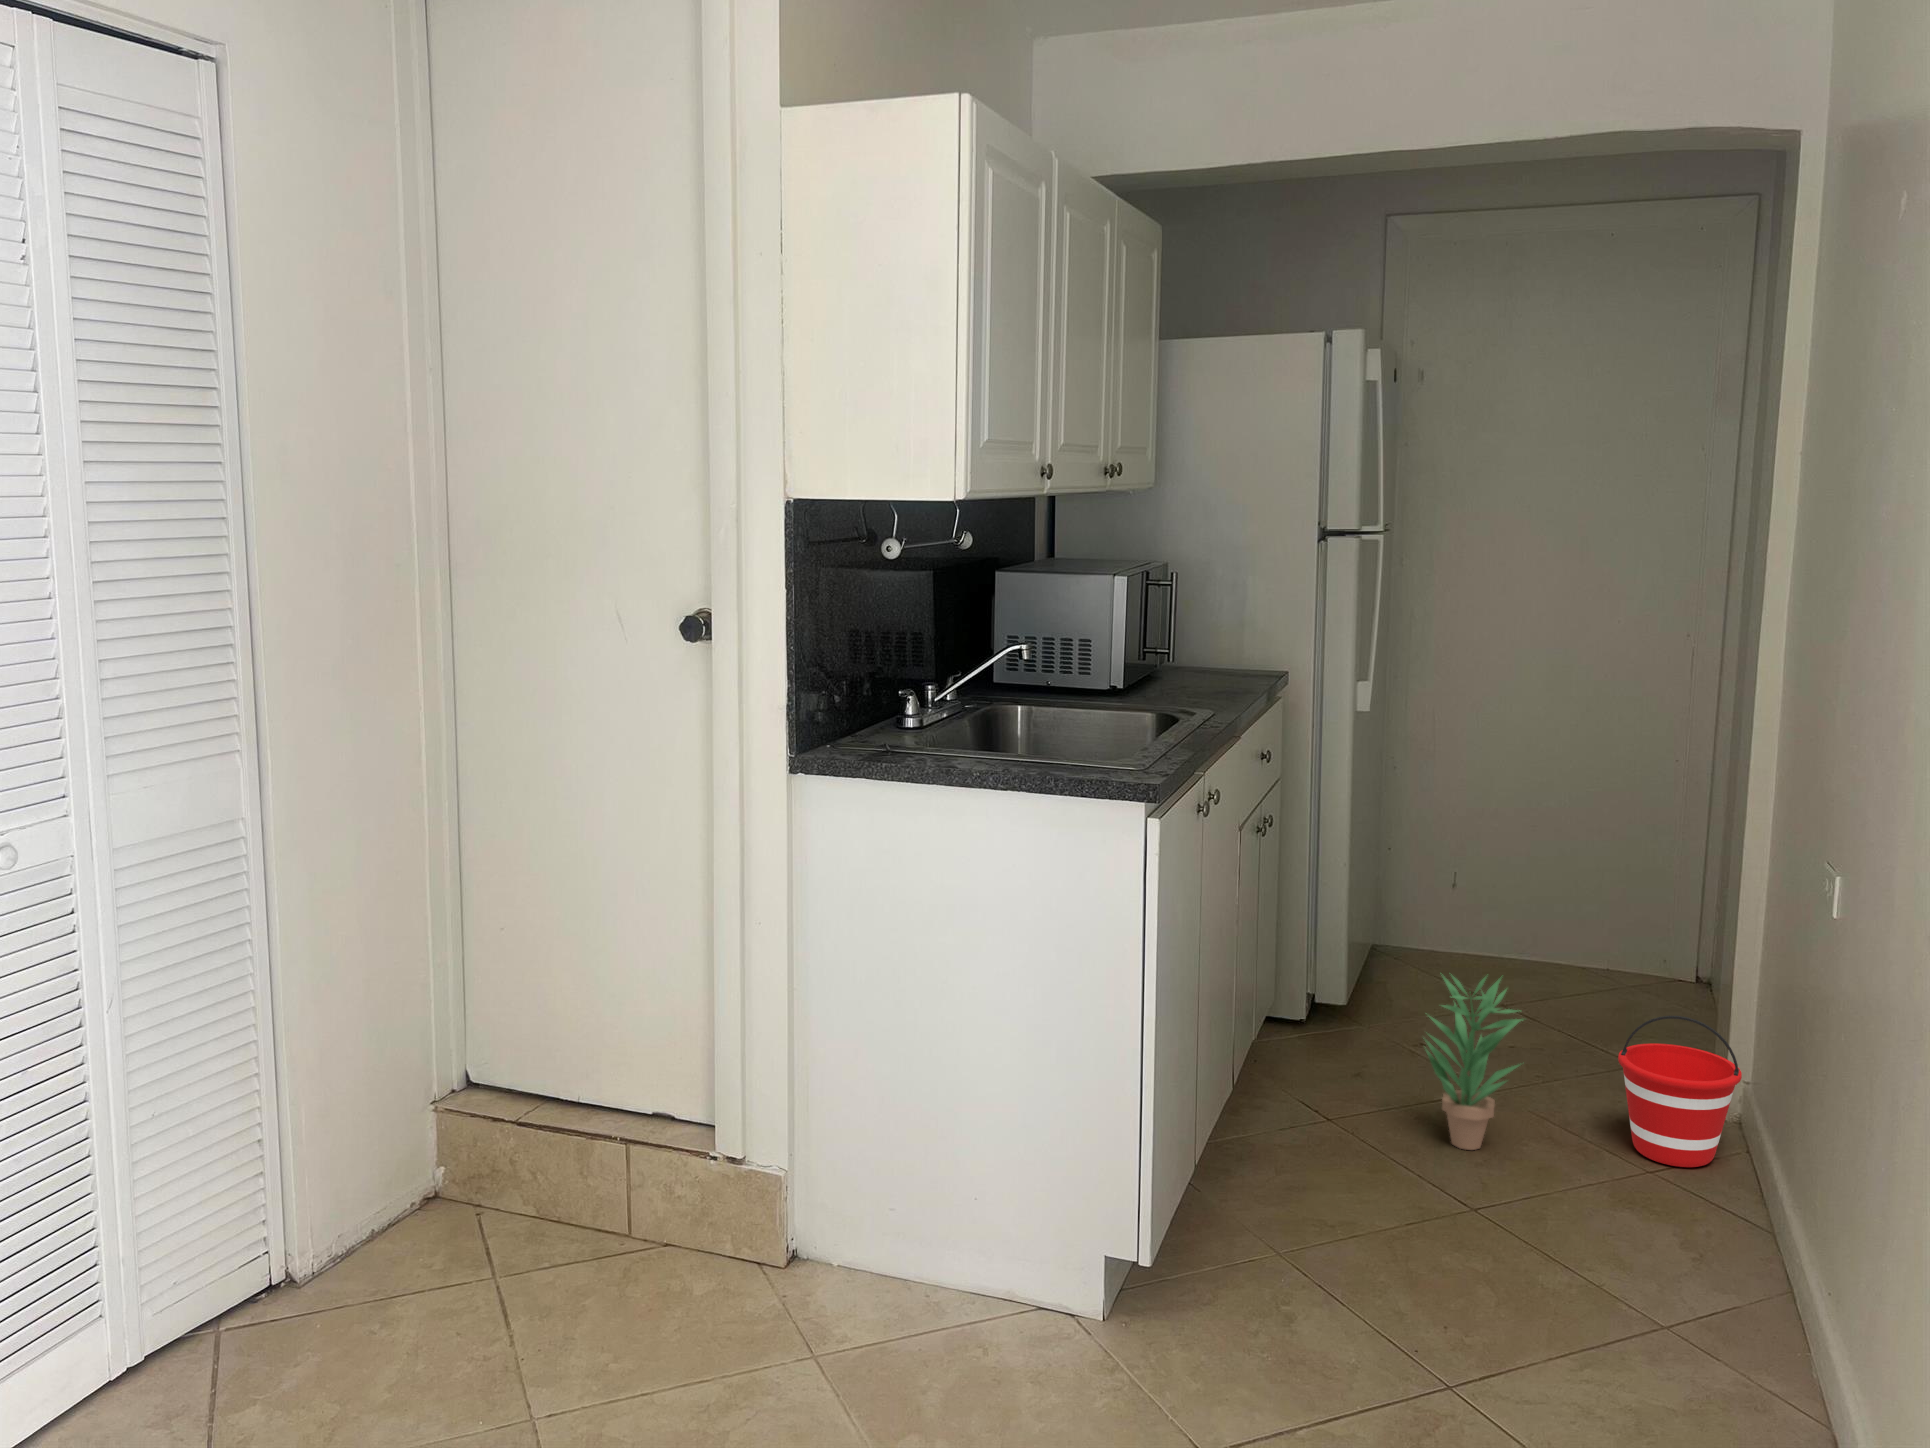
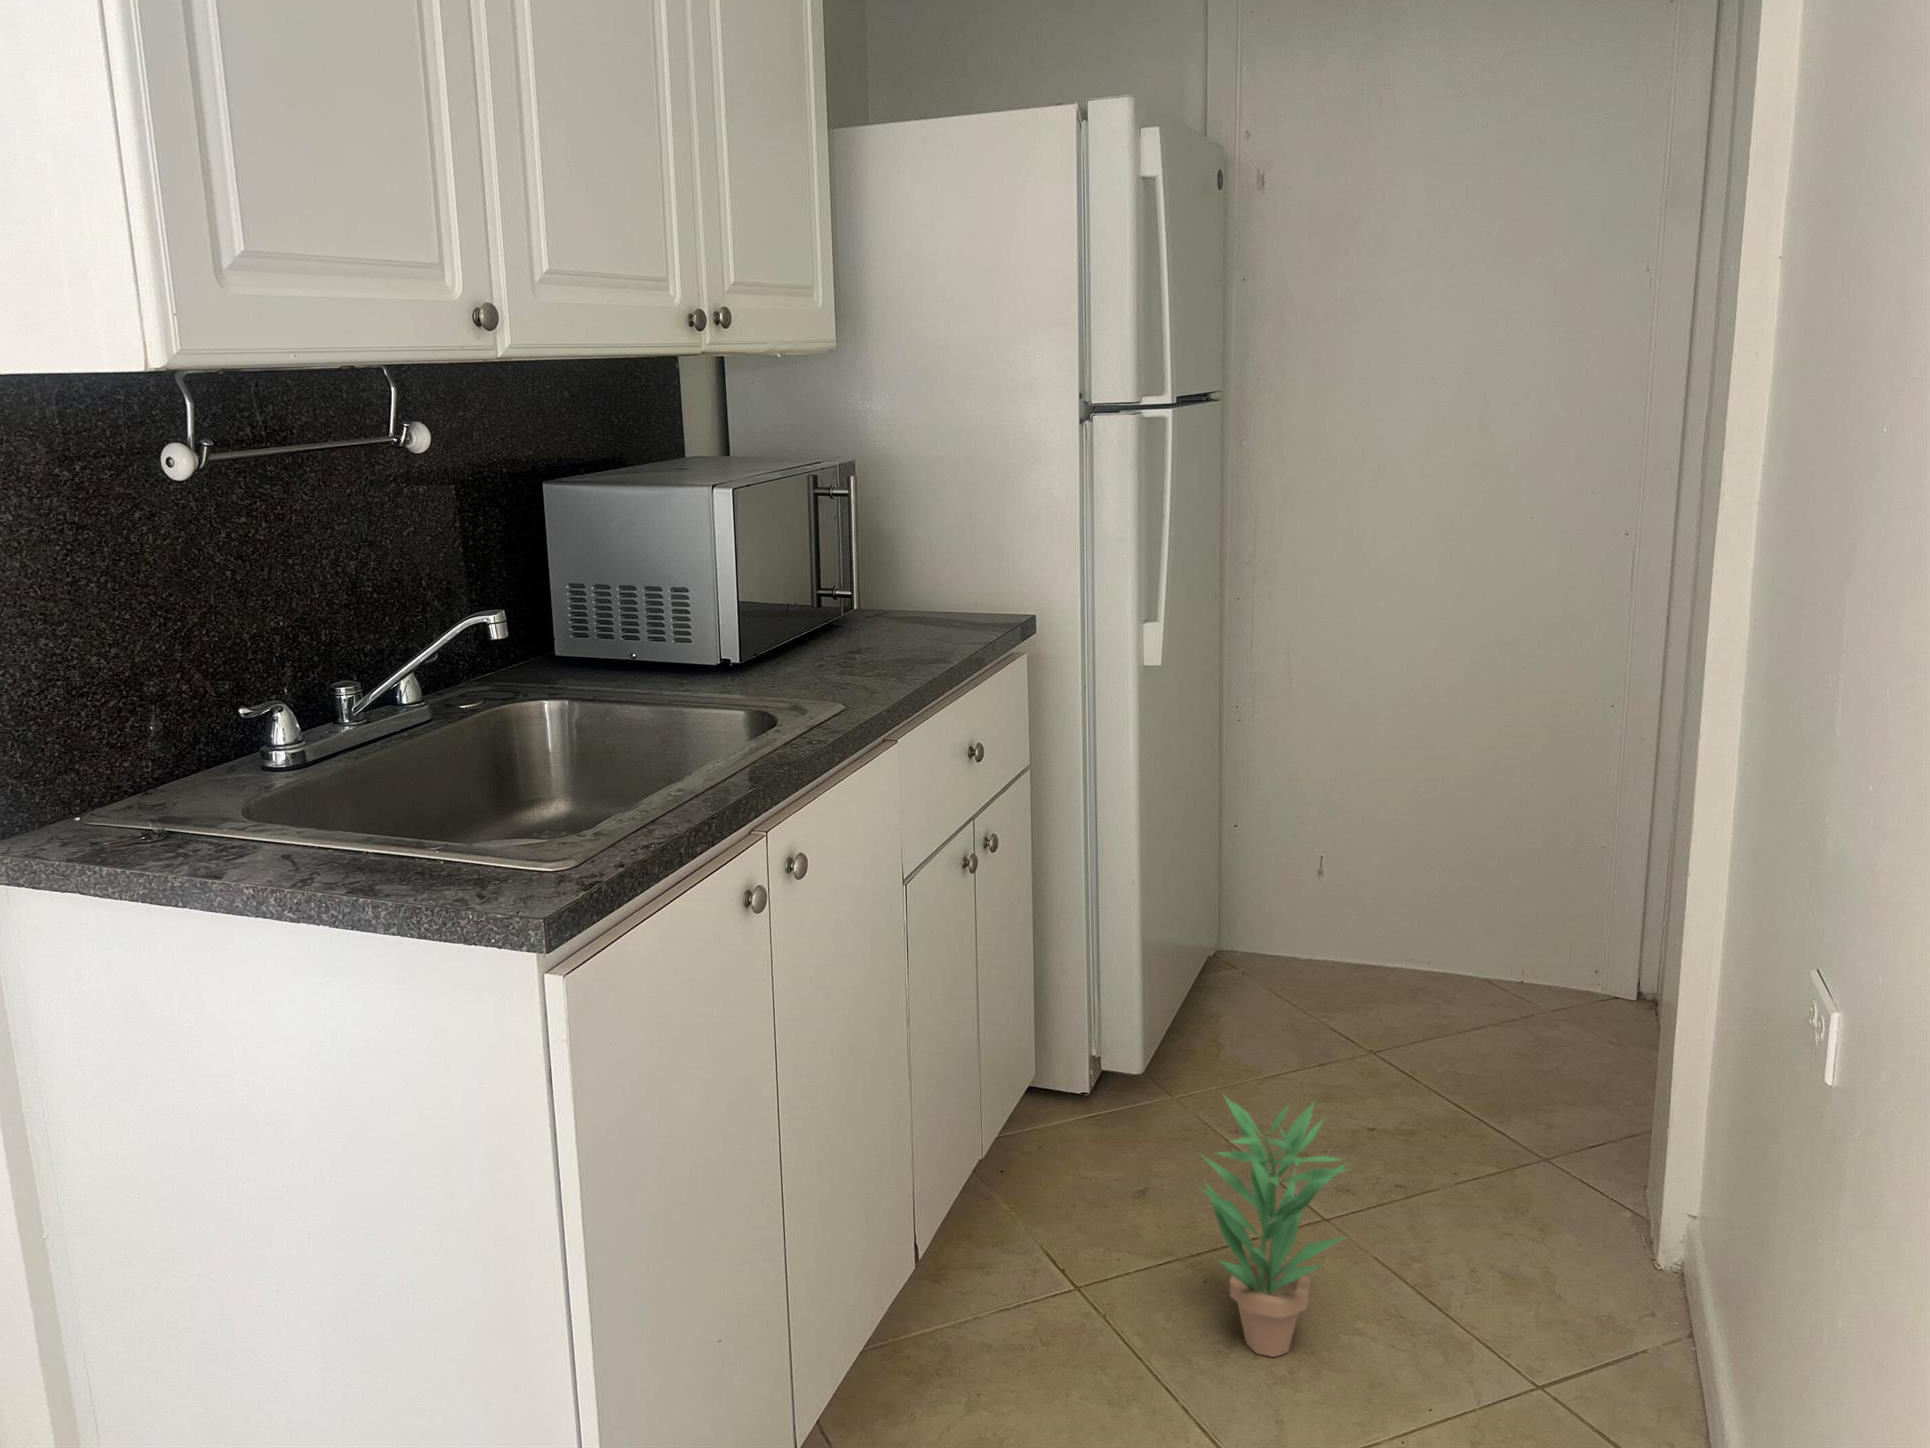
bucket: present [1618,1016,1742,1167] -> none [1498,1150,1685,1384]

